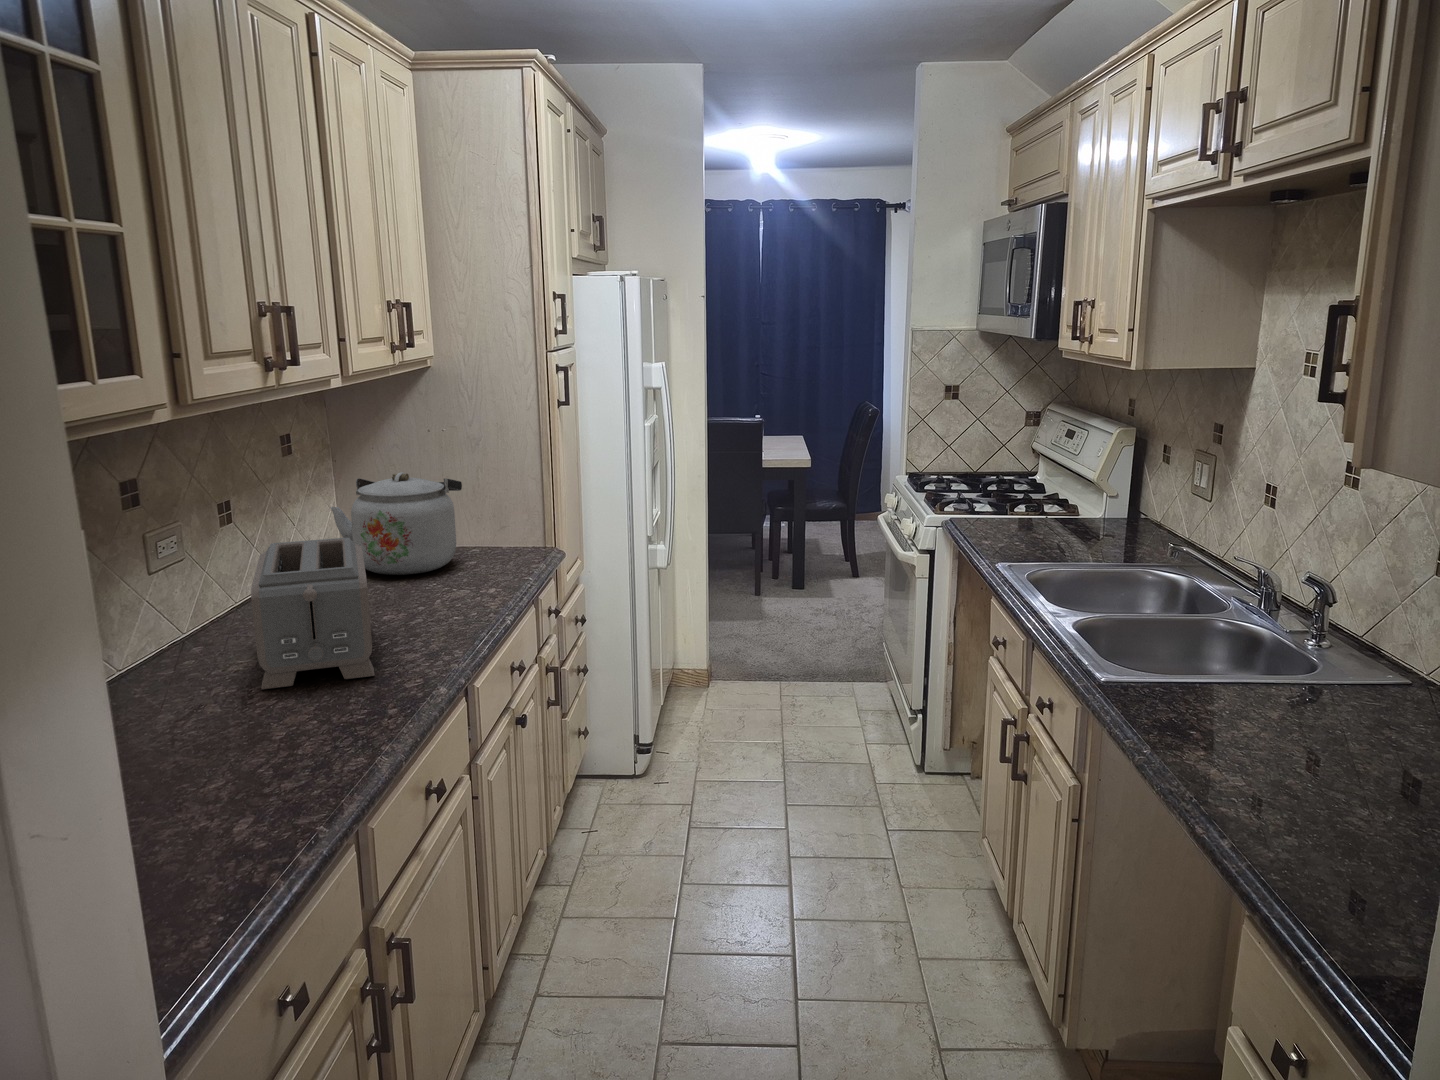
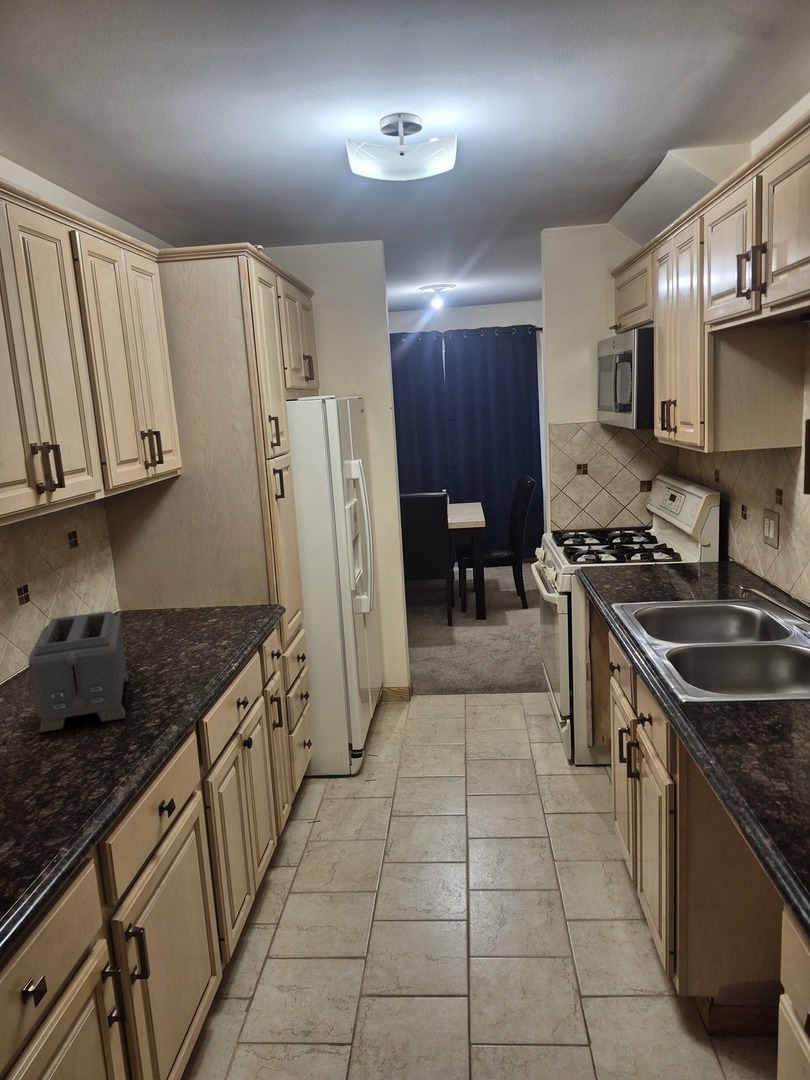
kettle: present [331,472,462,575] -> none [109,556,206,633]

